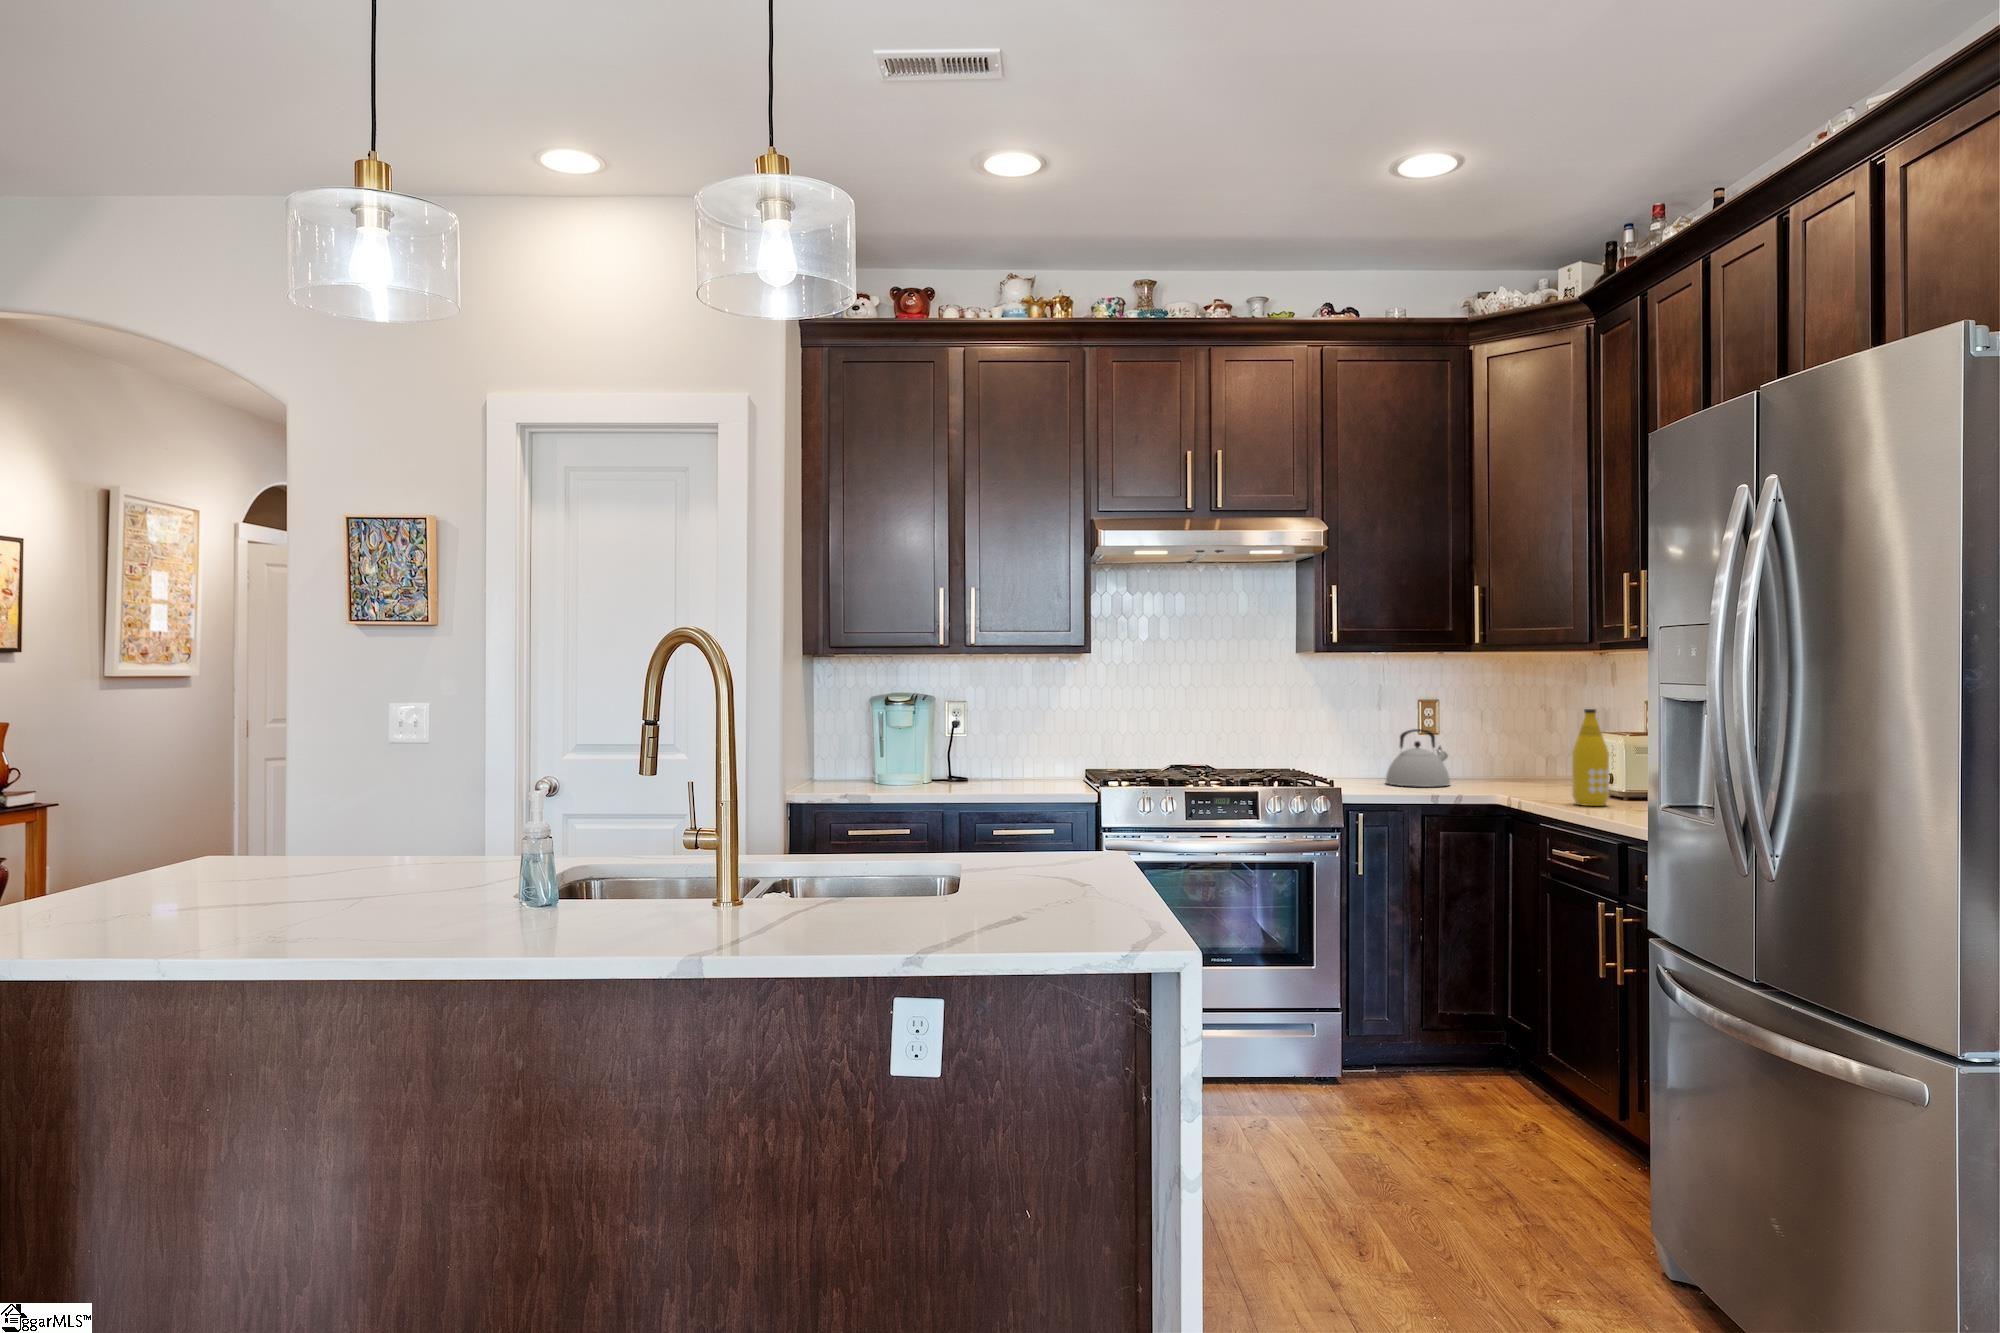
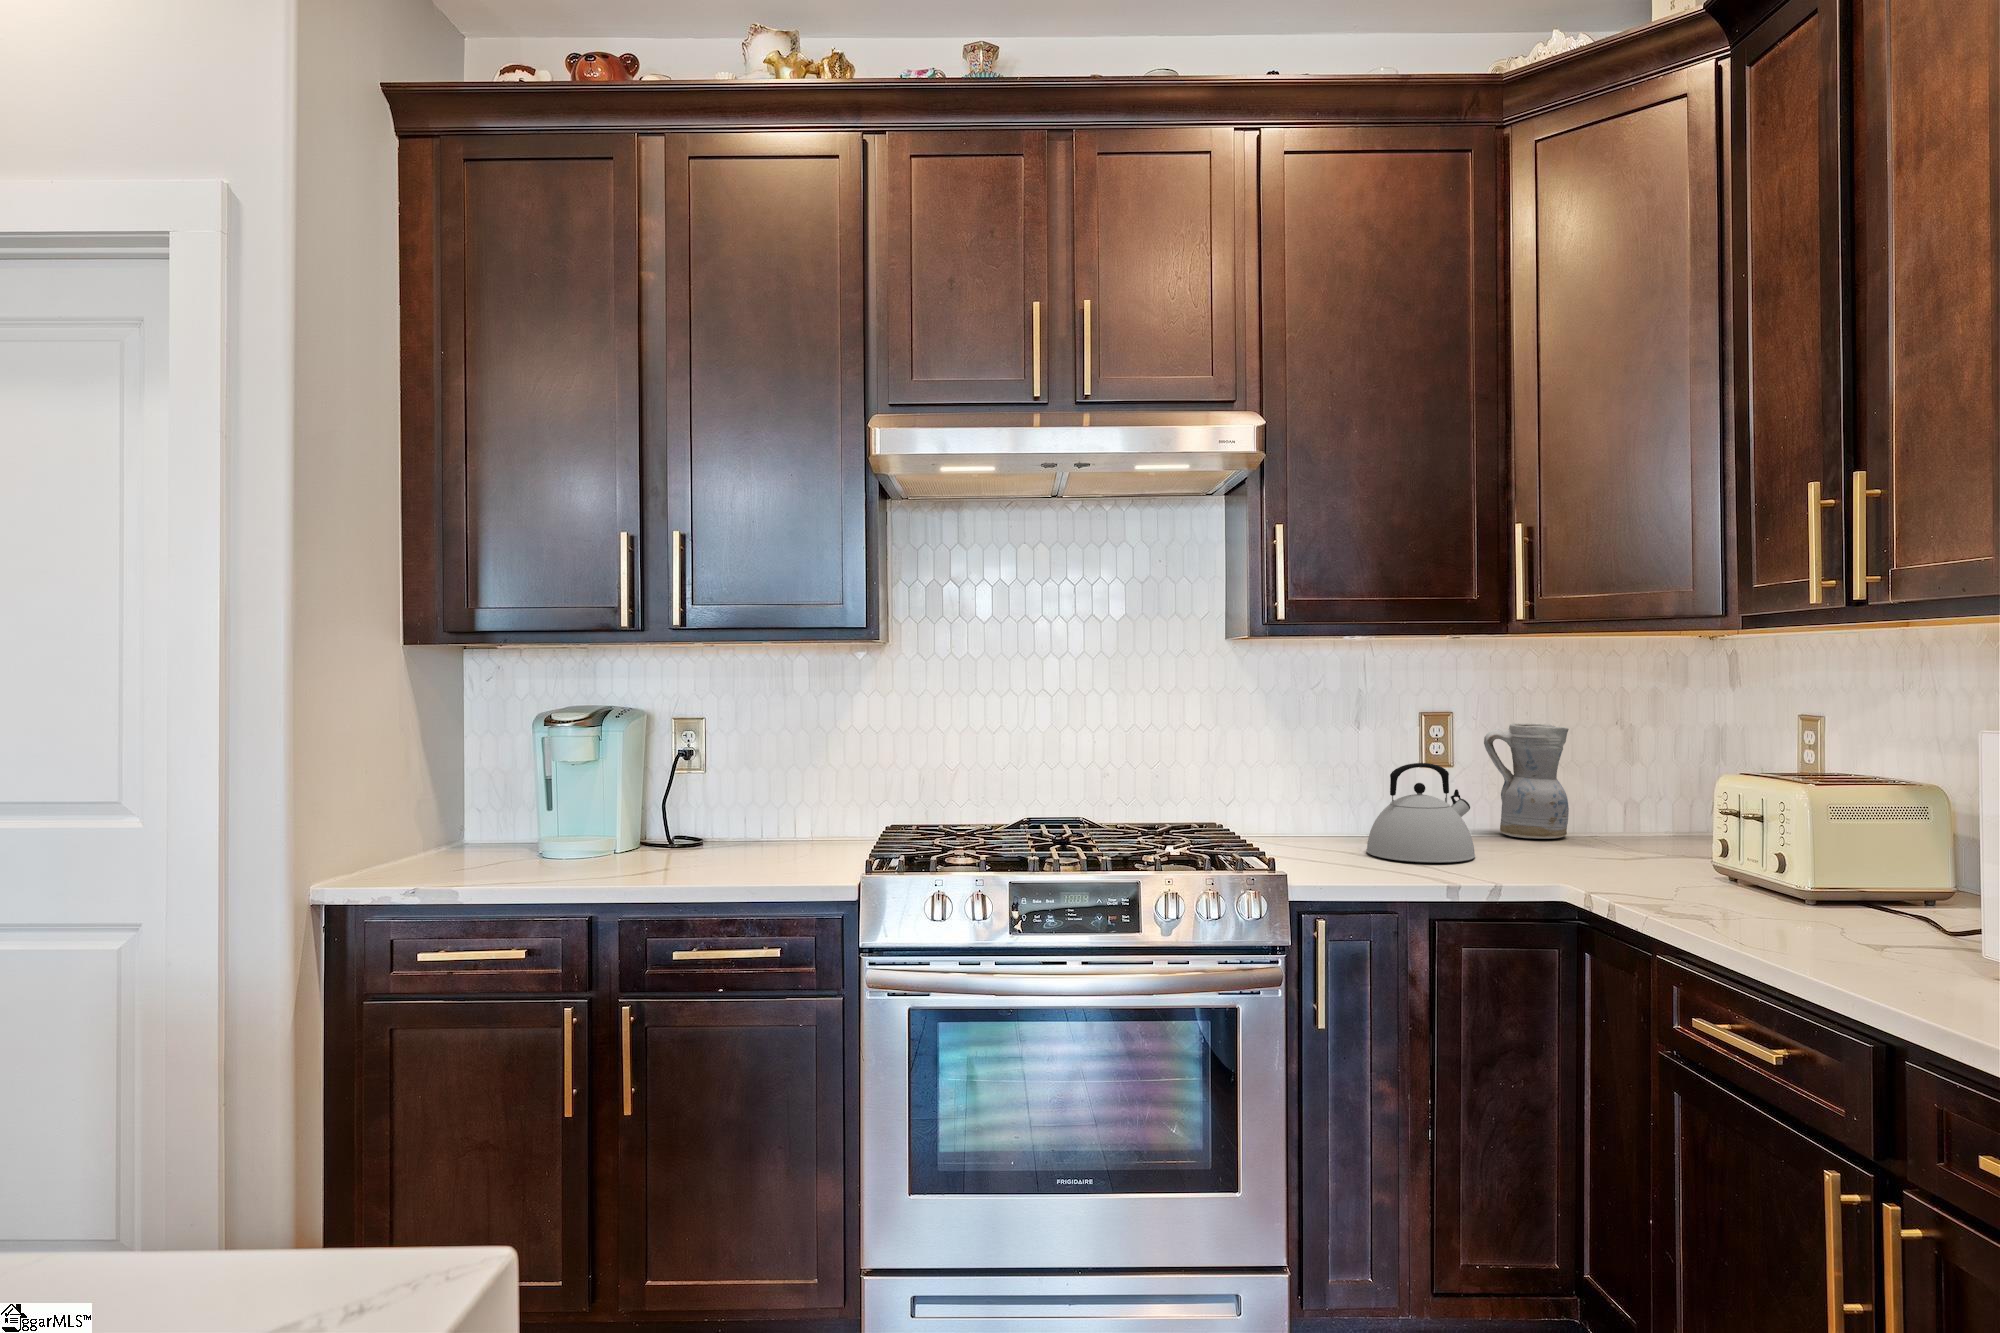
ceramic pitcher: none [1459,707,1510,778] -> present [1484,723,1569,839]
bottle: present [1572,709,1609,806] -> none [1720,740,1796,928]

